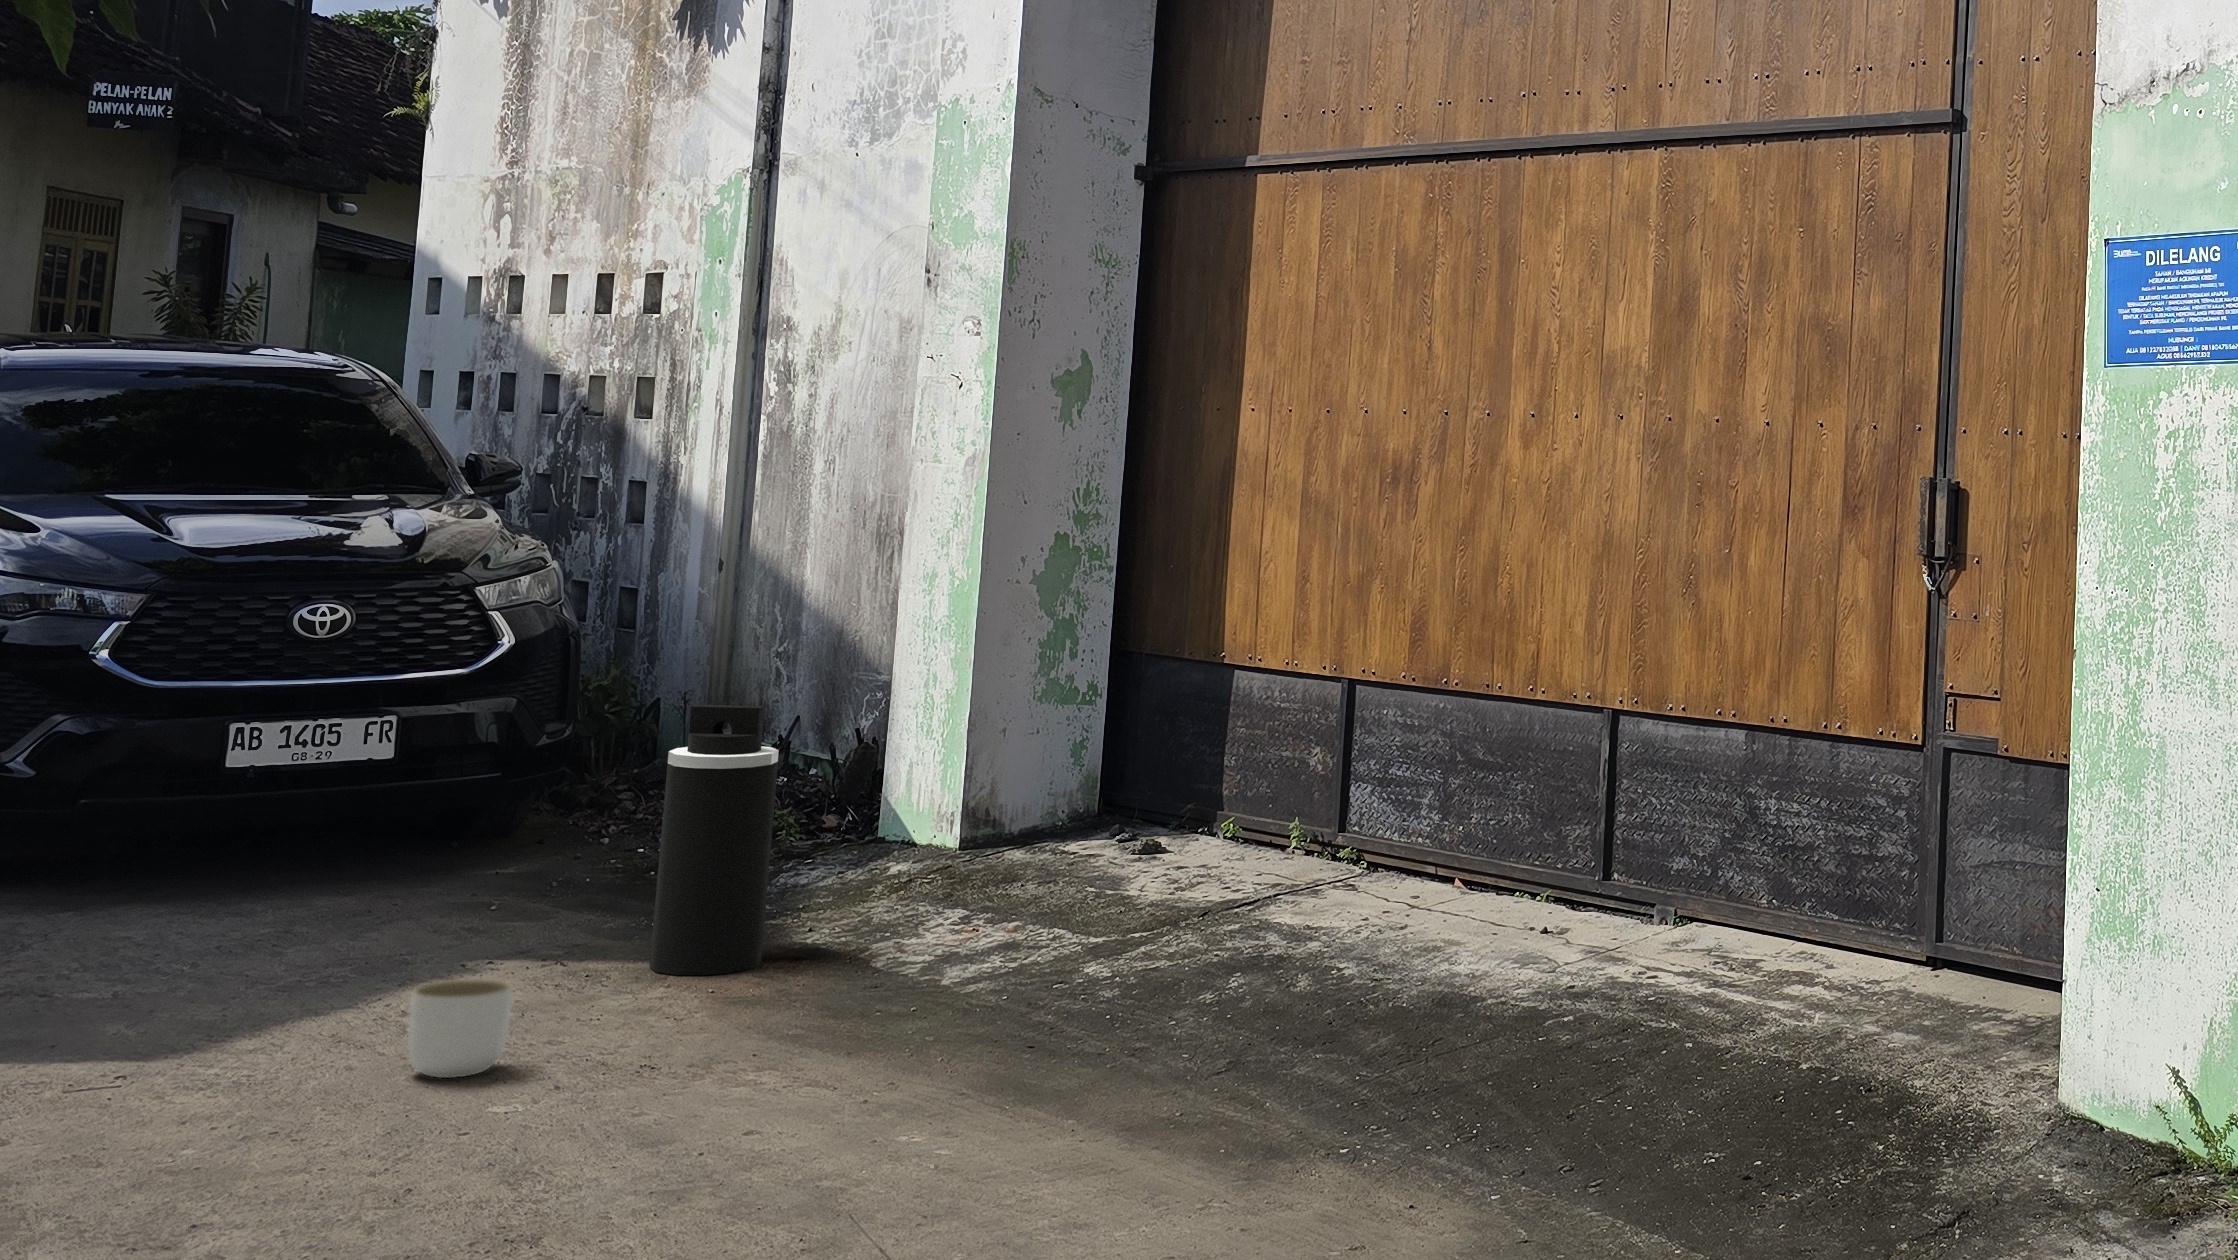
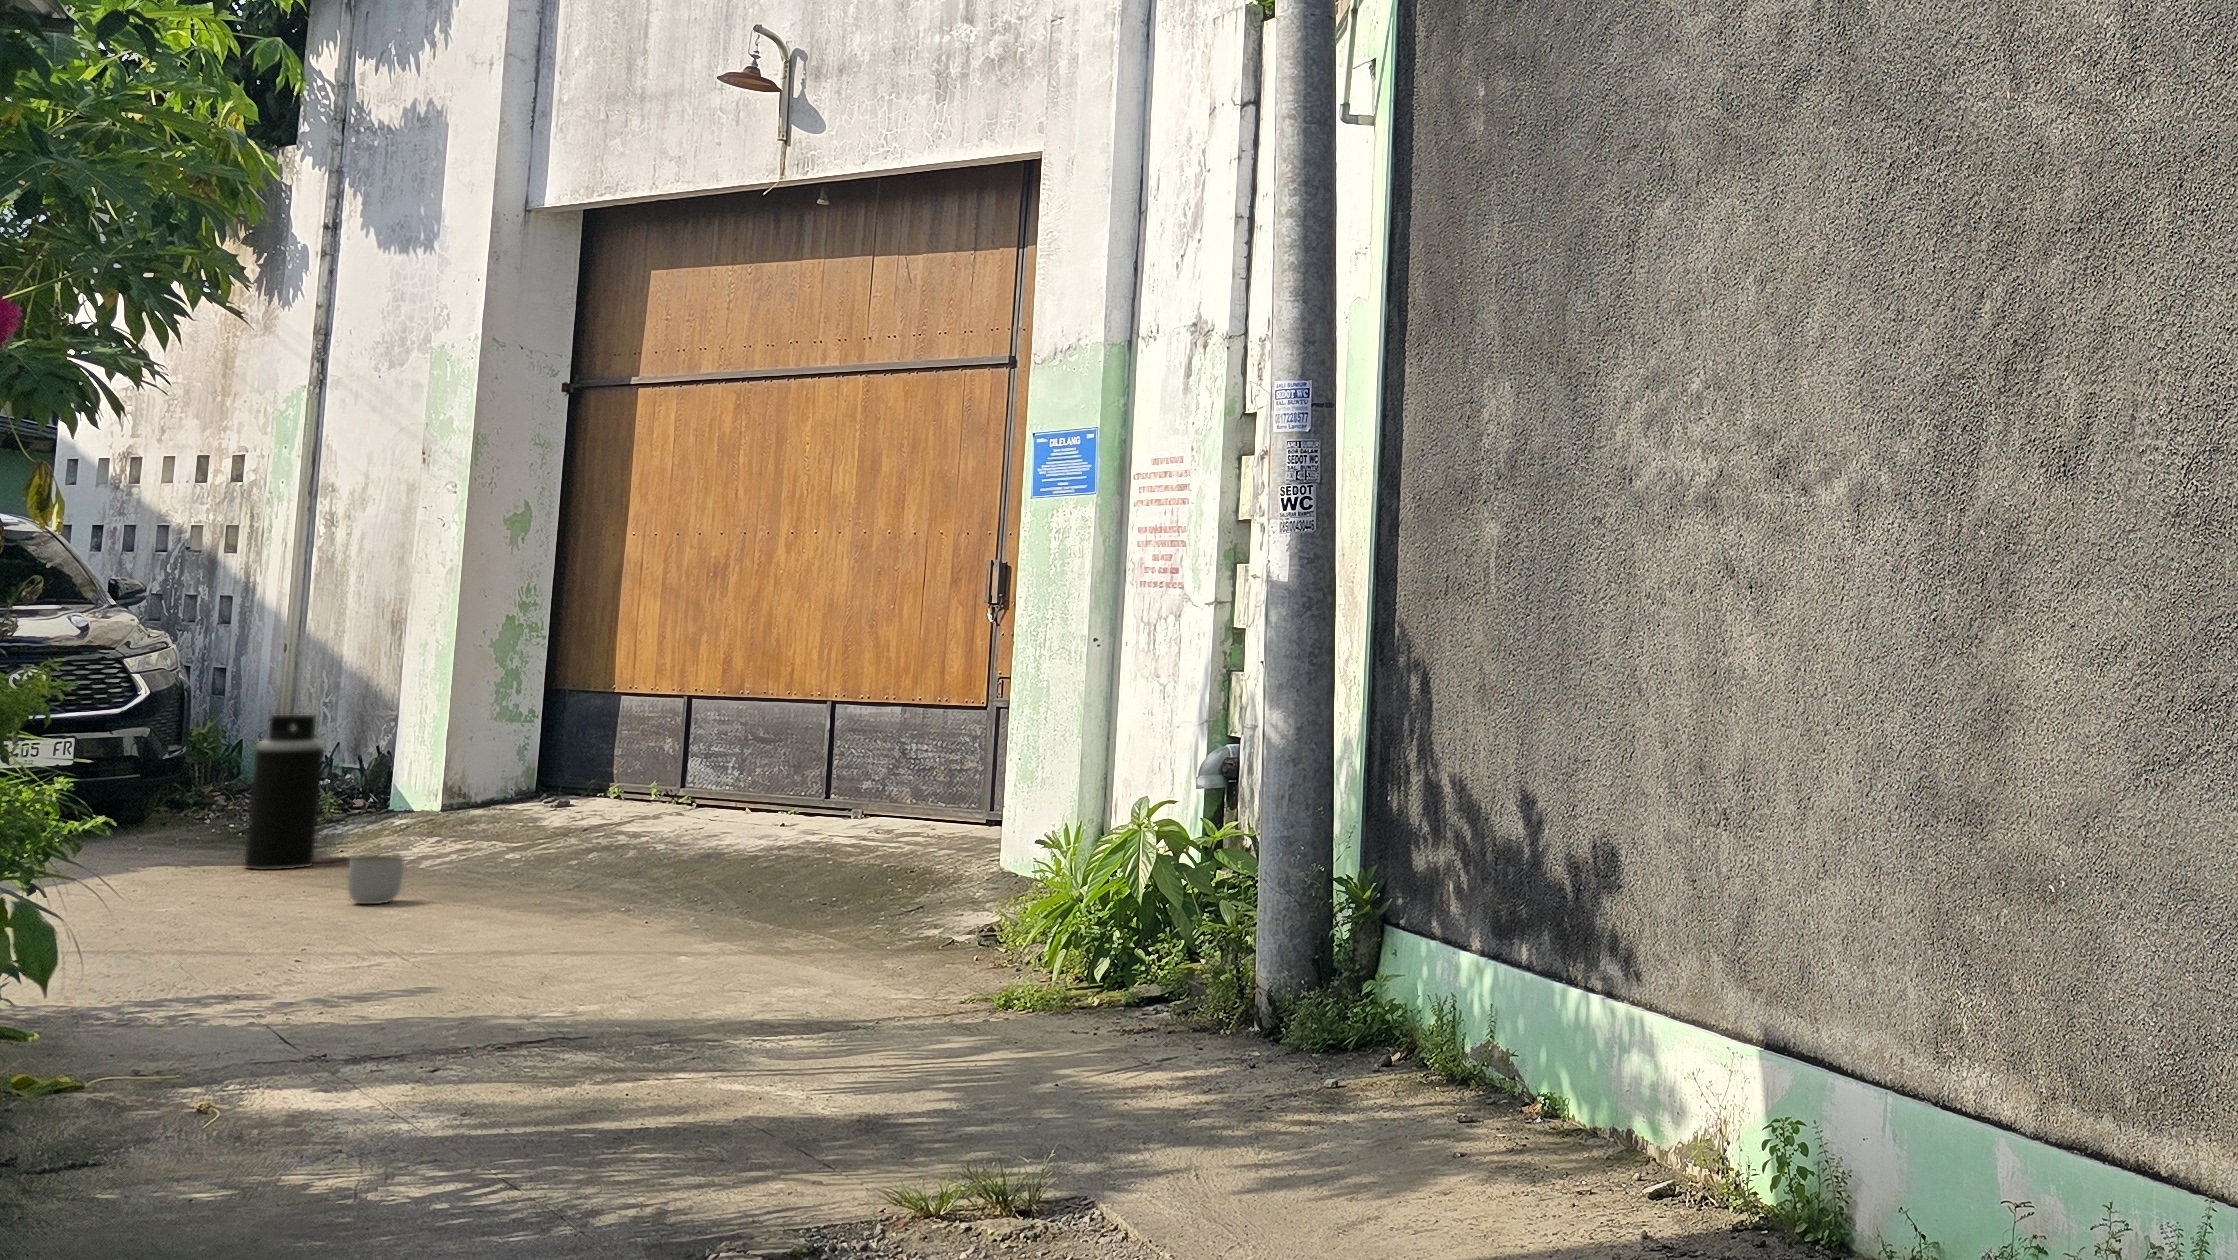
planter: present [408,979,513,1078] -> present [348,855,405,904]

